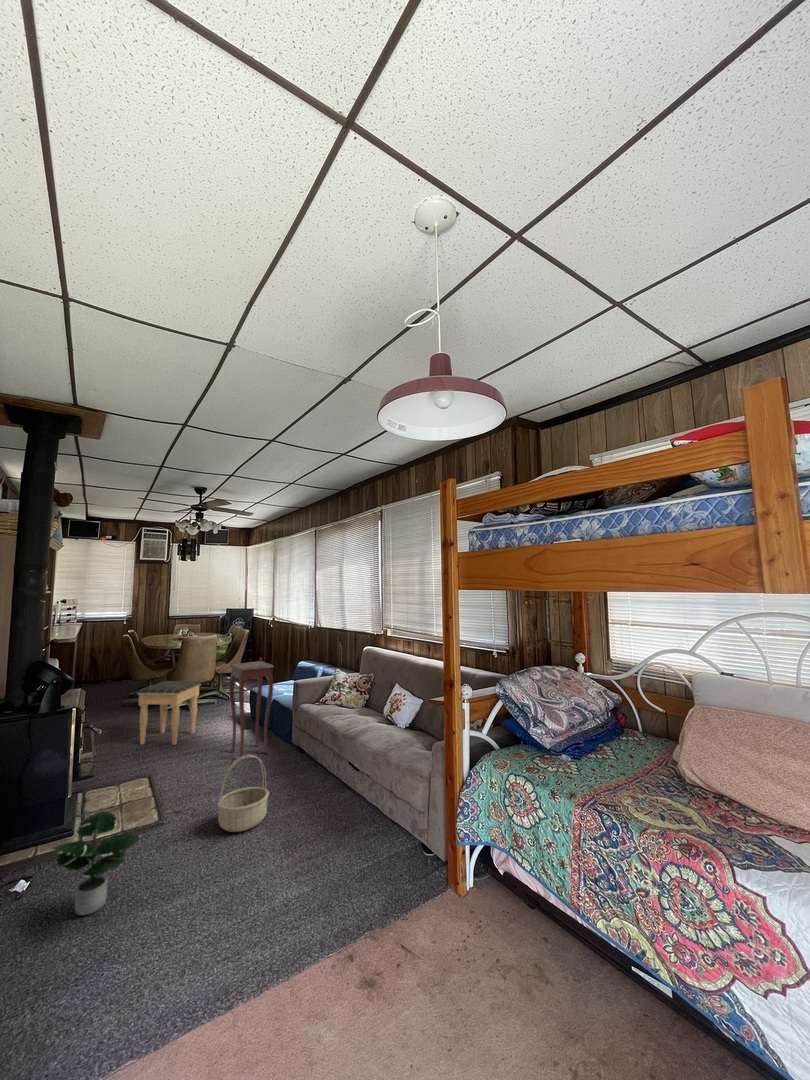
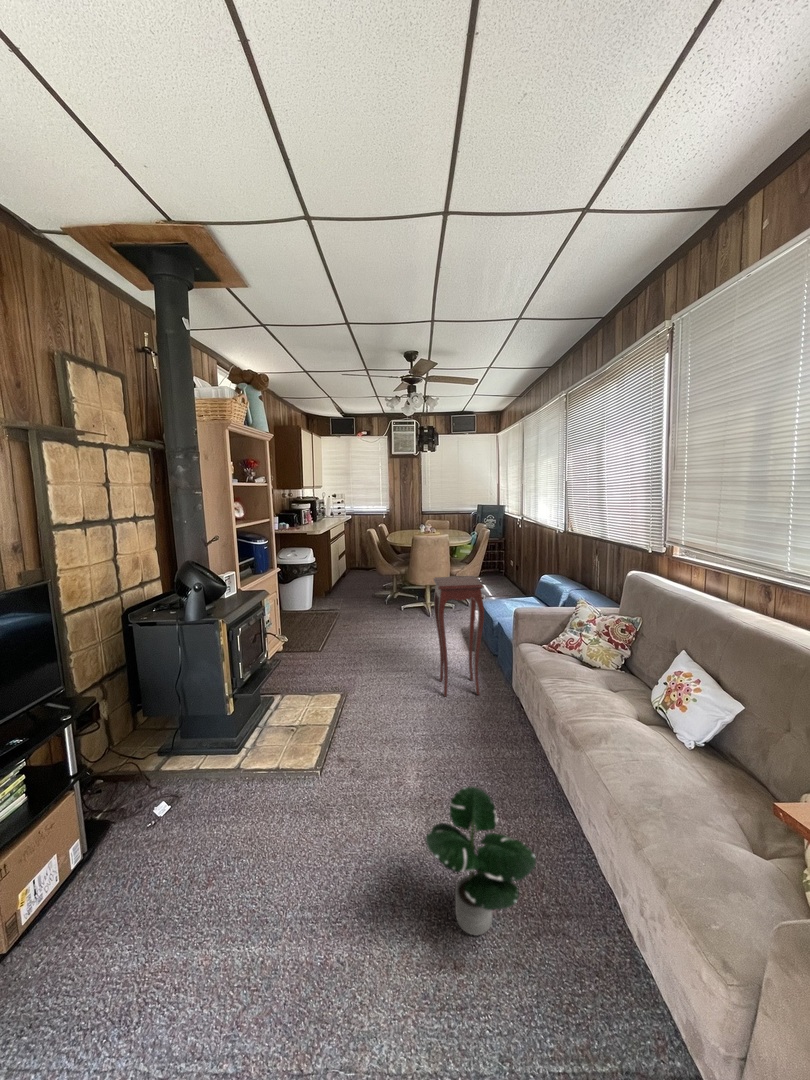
footstool: present [137,681,201,745] -> none [355,584,419,655]
basket: present [217,755,269,832] -> none [365,725,437,831]
potted plant: present [53,811,141,915] -> present [426,786,536,935]

